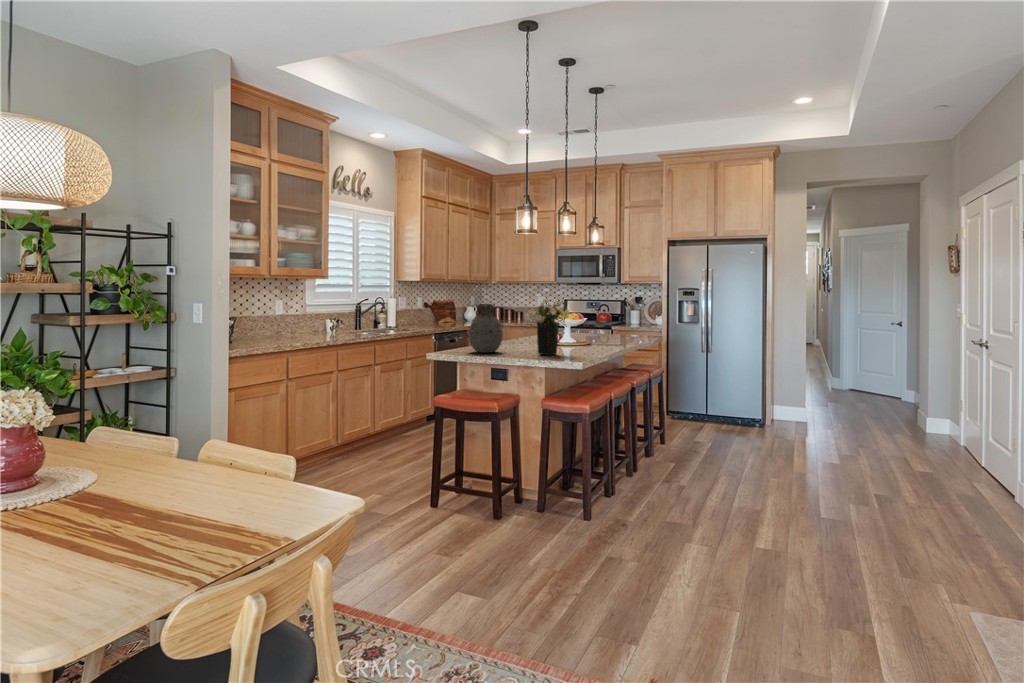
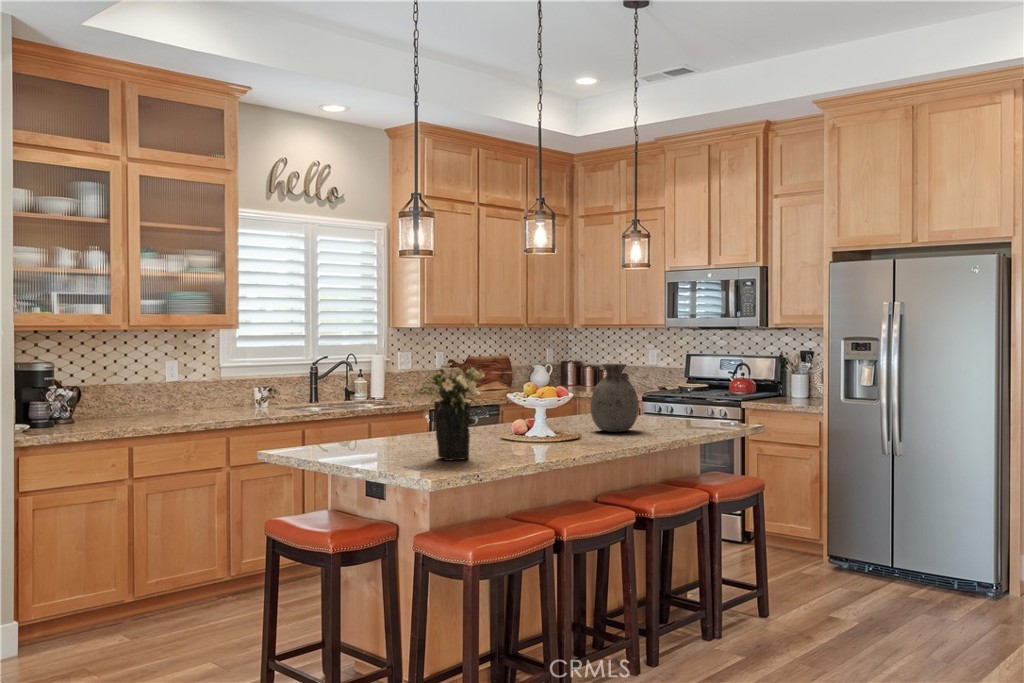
vase: present [469,305,503,353] -> present [590,364,639,432]

